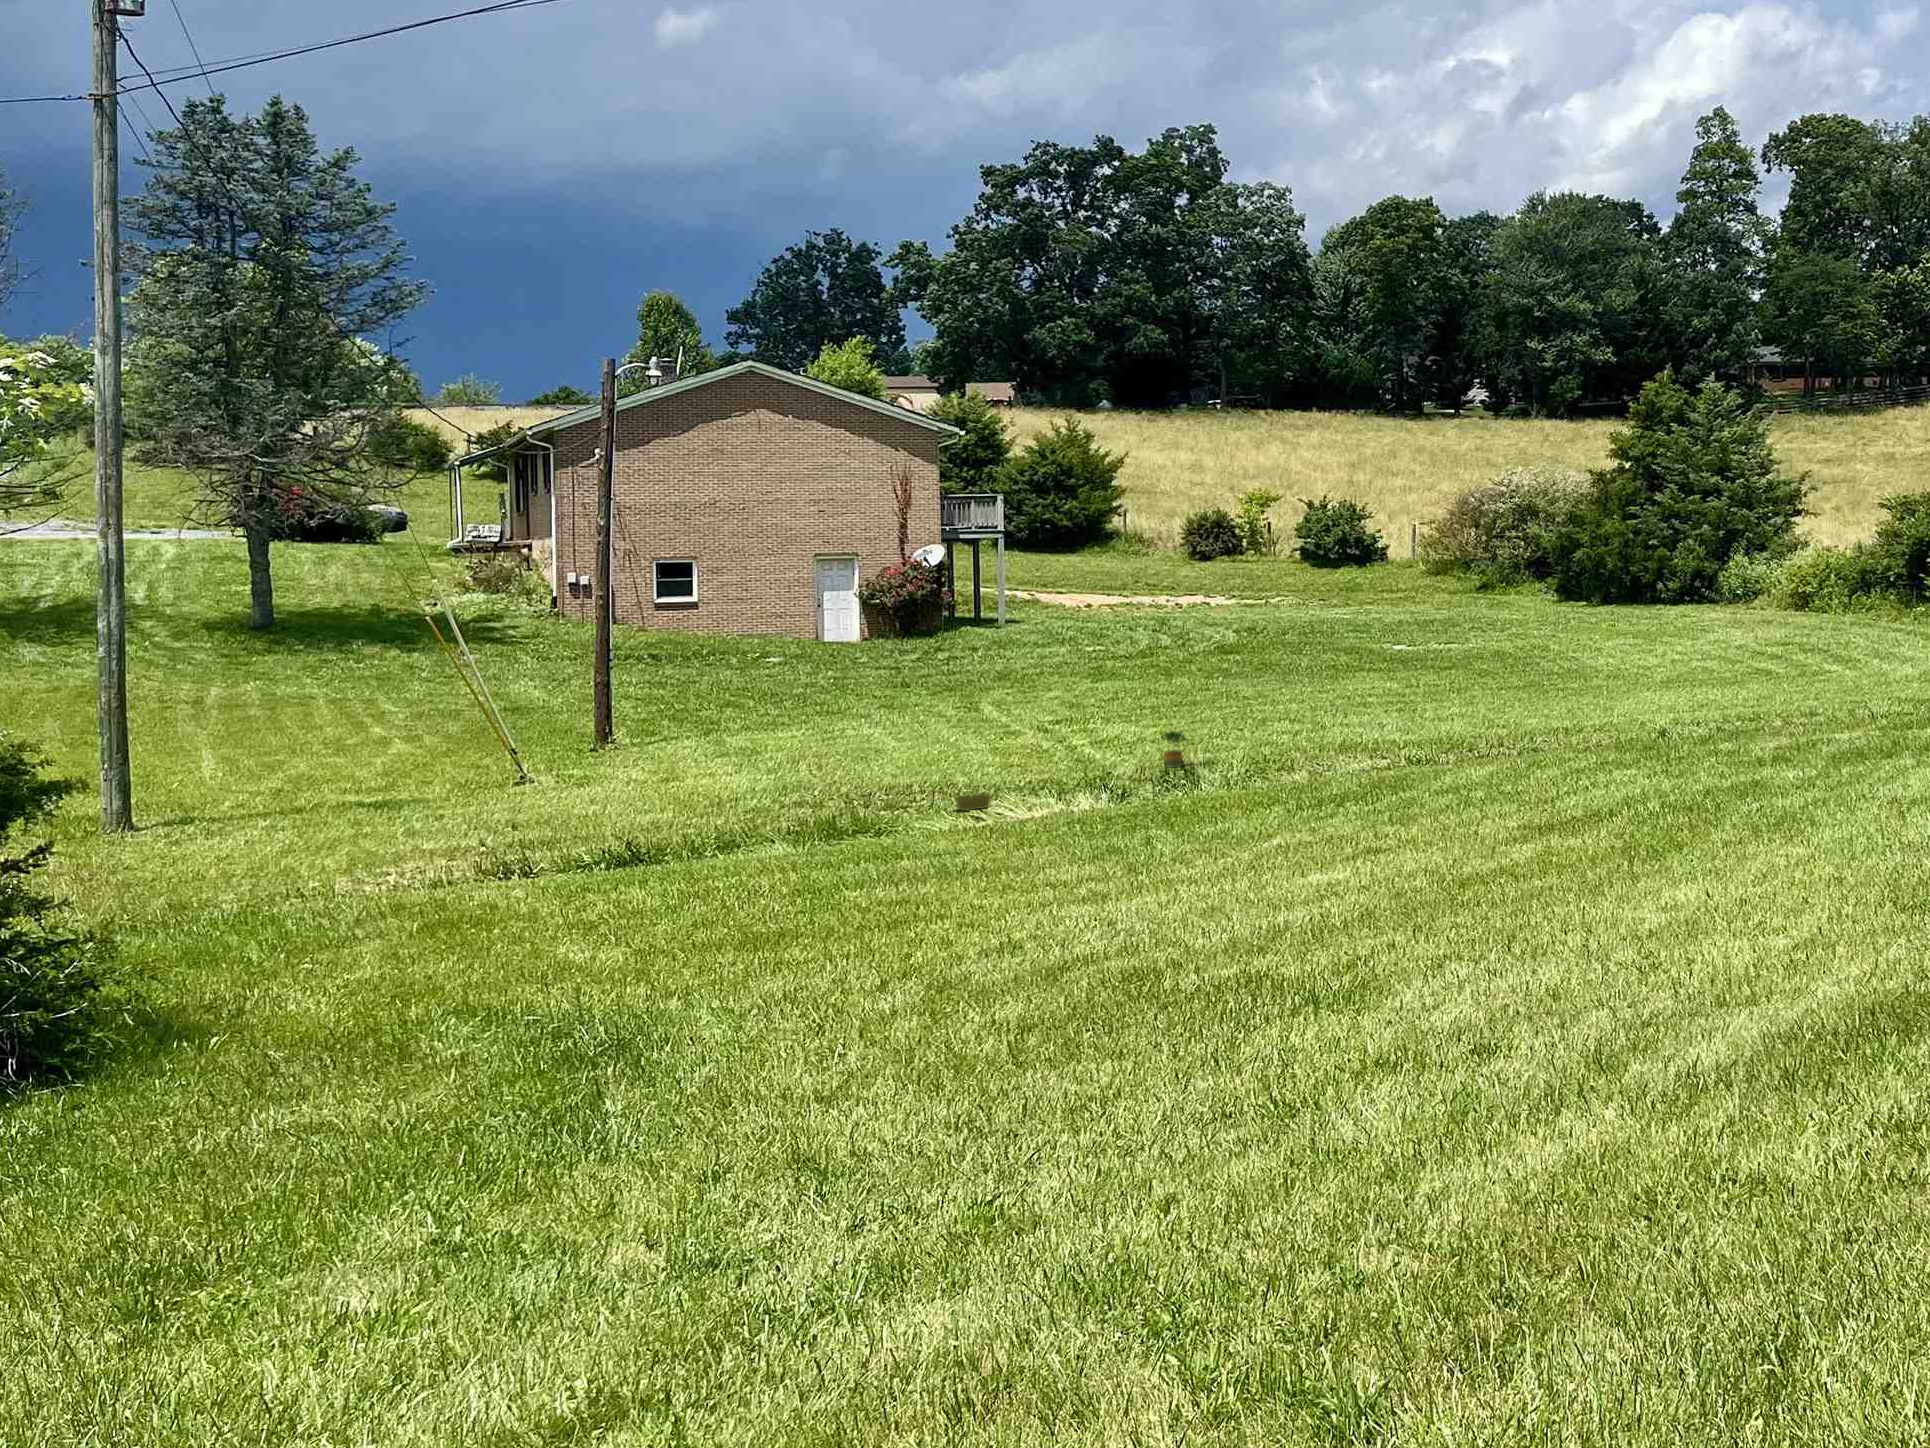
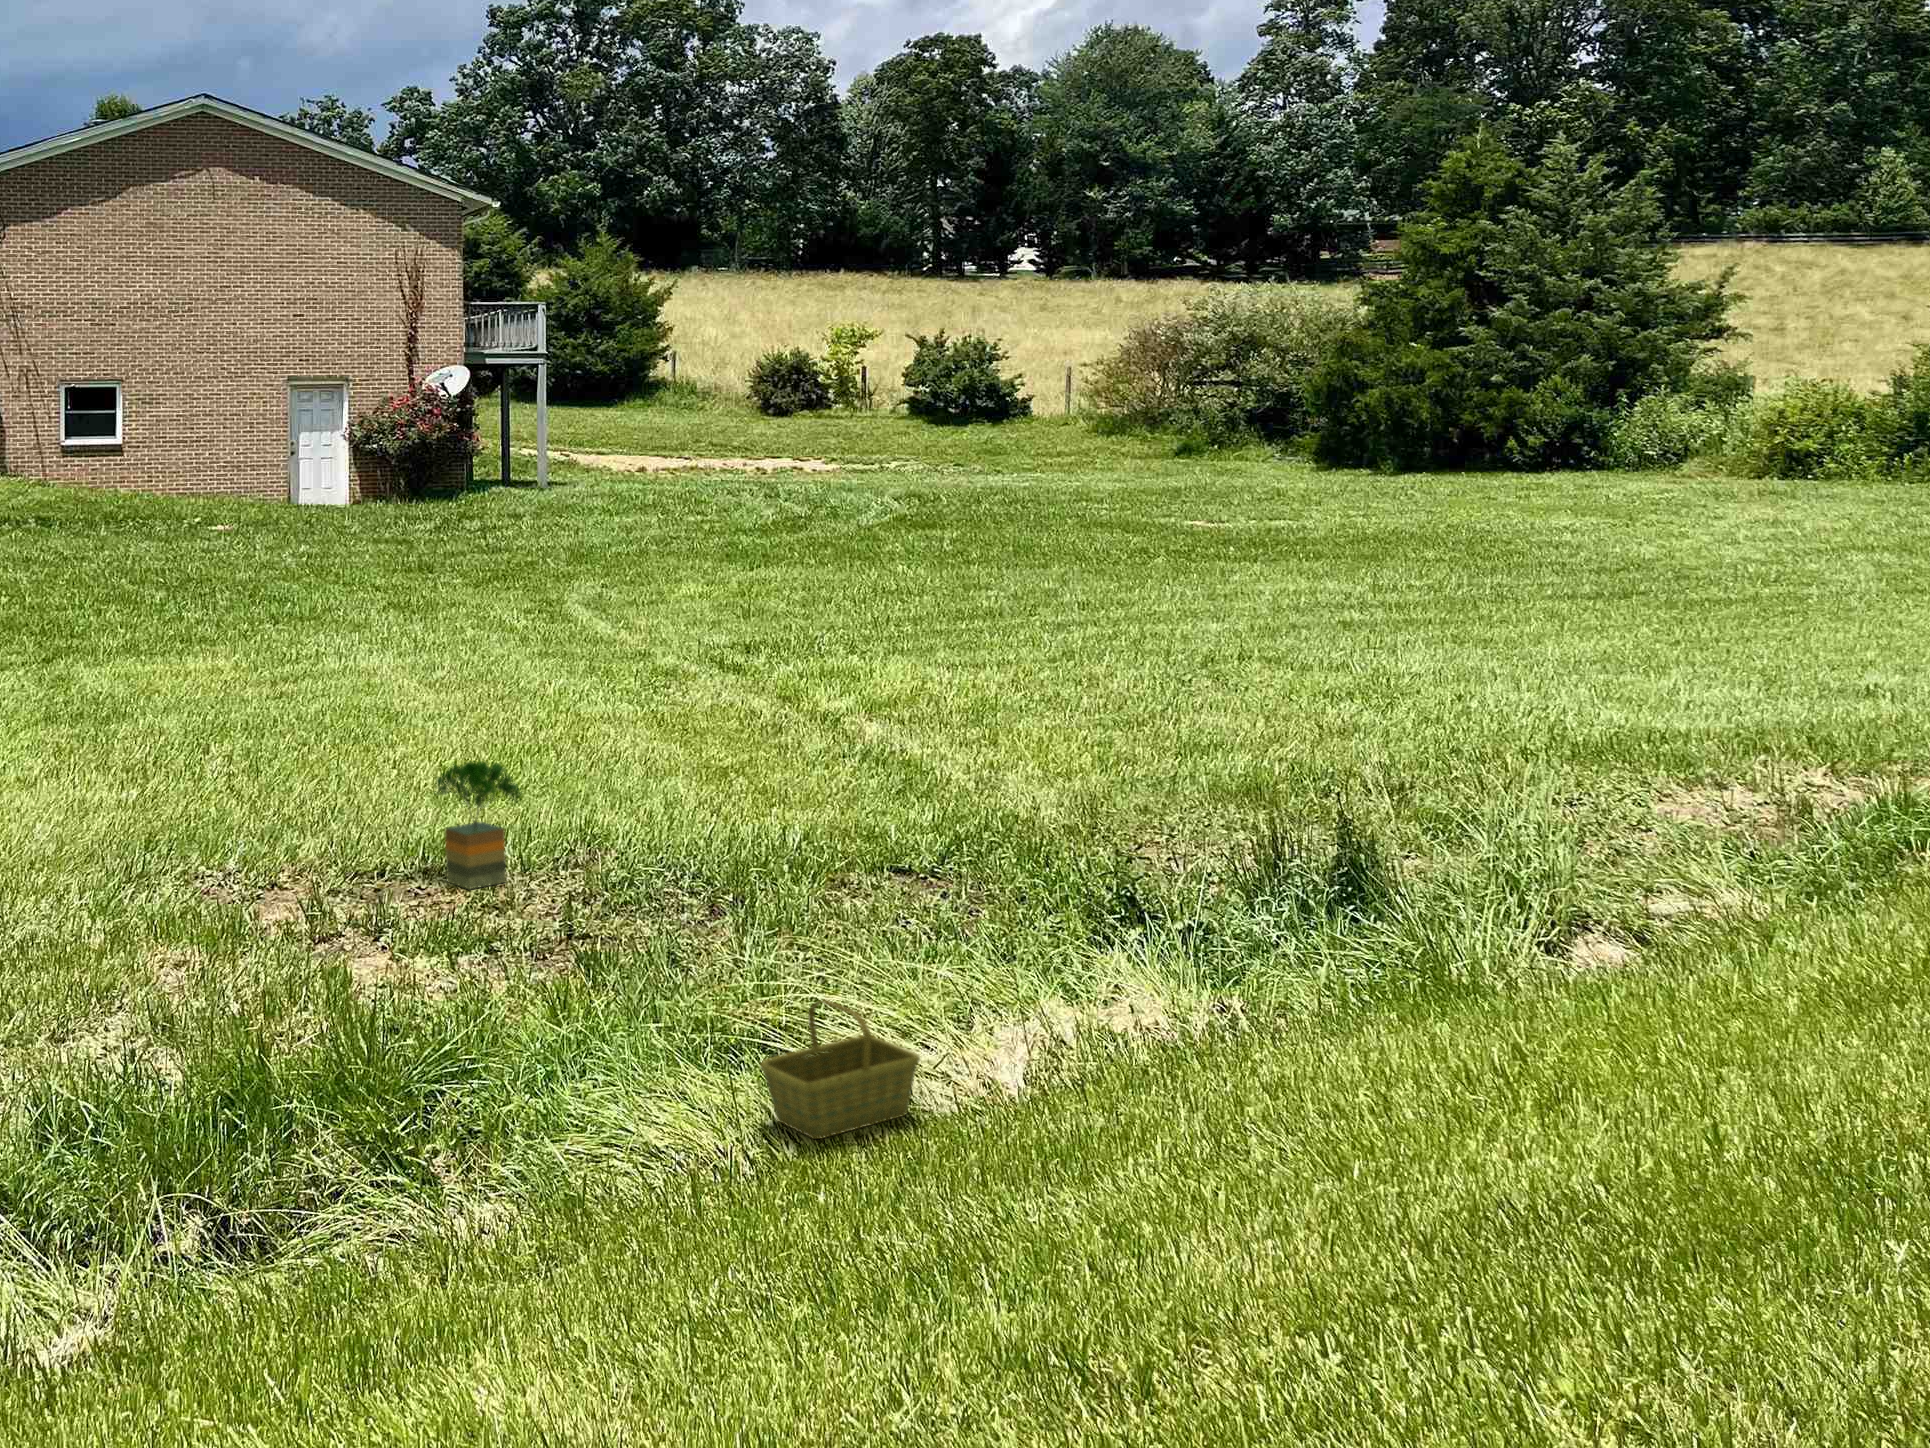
potted tree: present [1161,731,1186,768] -> present [434,760,522,889]

